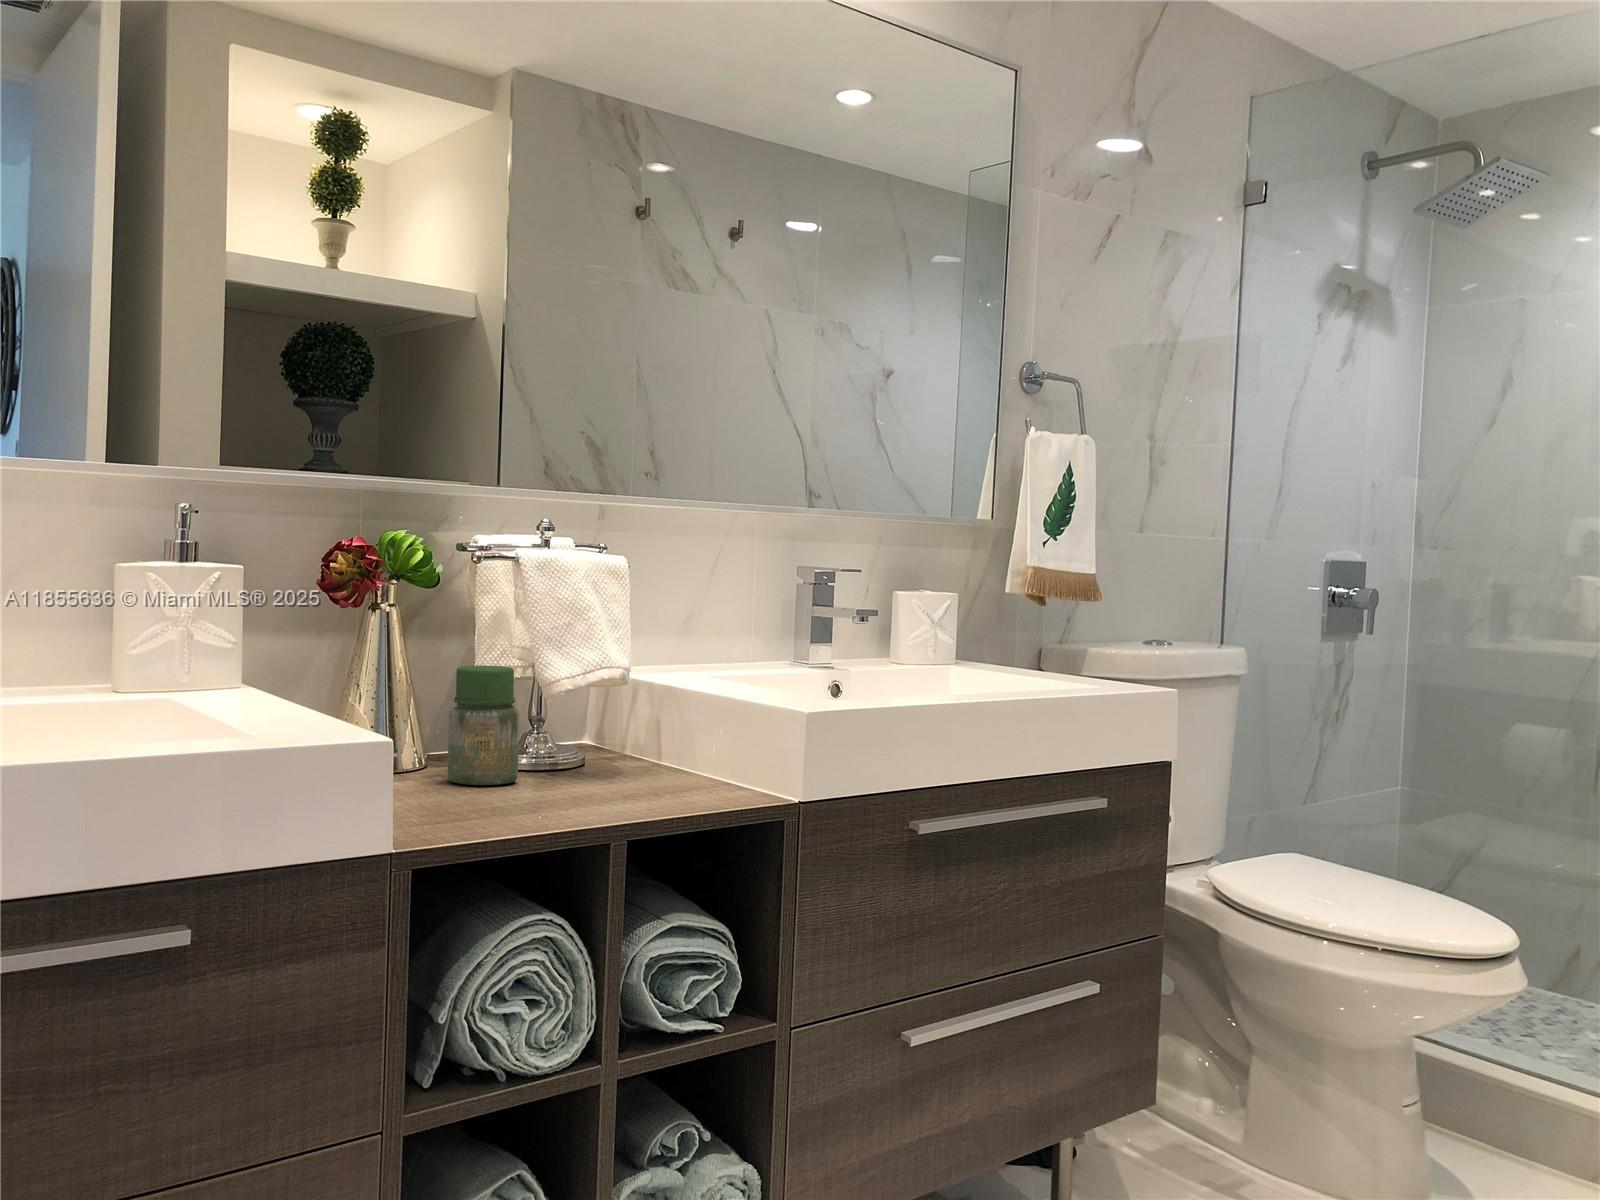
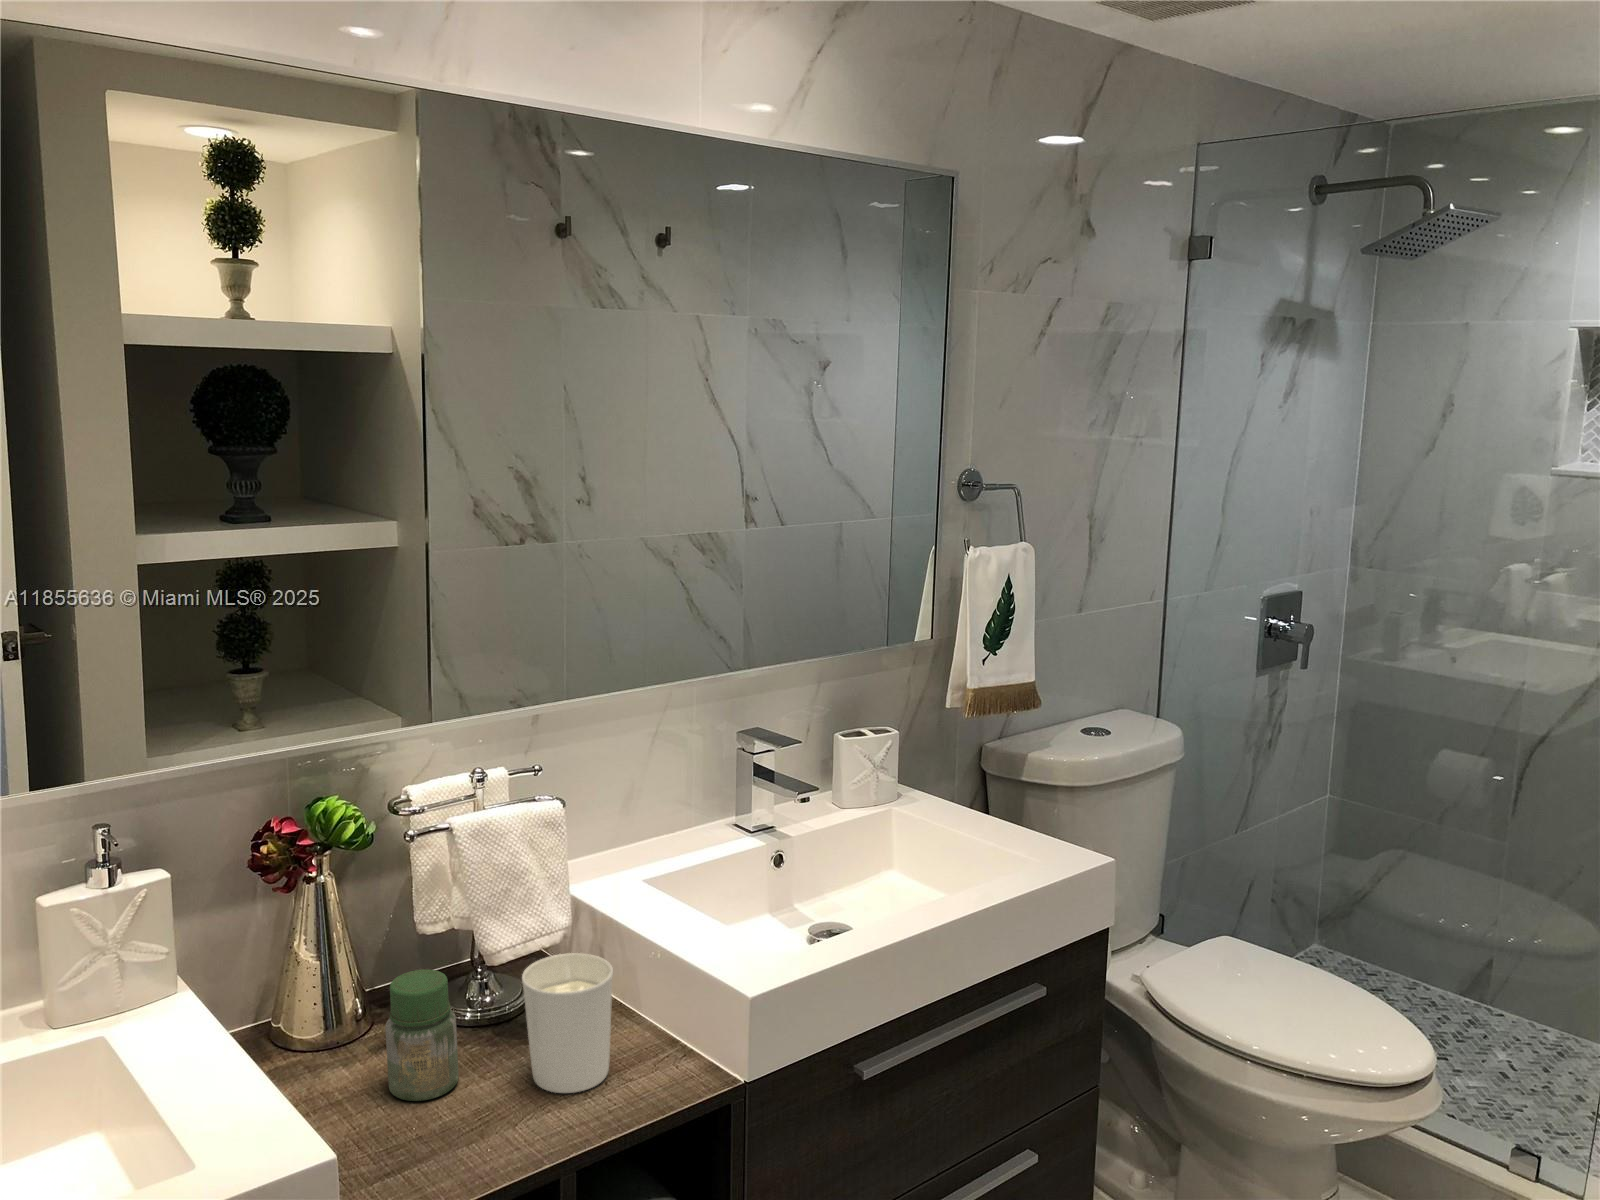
candle holder: none [589,668,680,789] -> present [522,953,613,1093]

